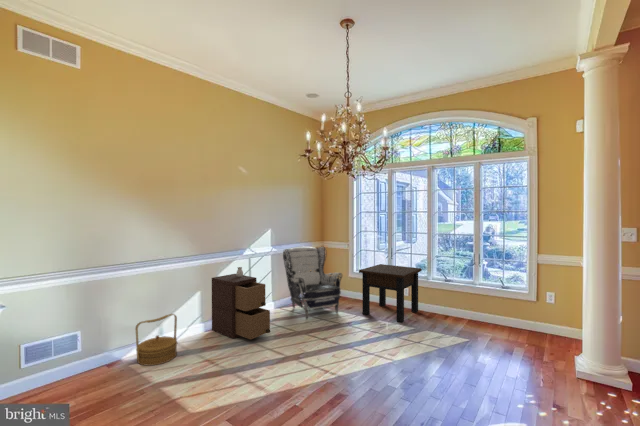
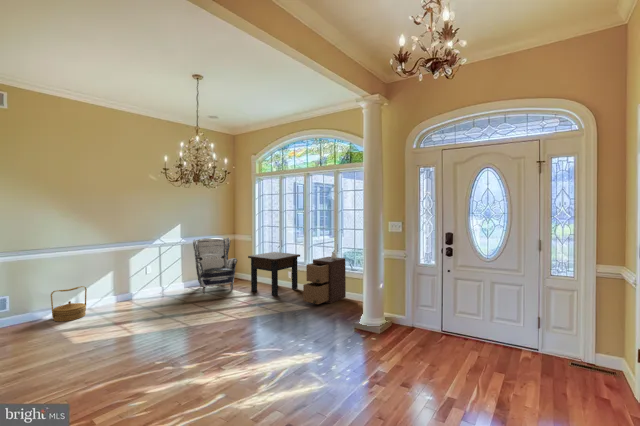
storage cabinet: present [212,267,270,339] -> present [303,252,346,304]

